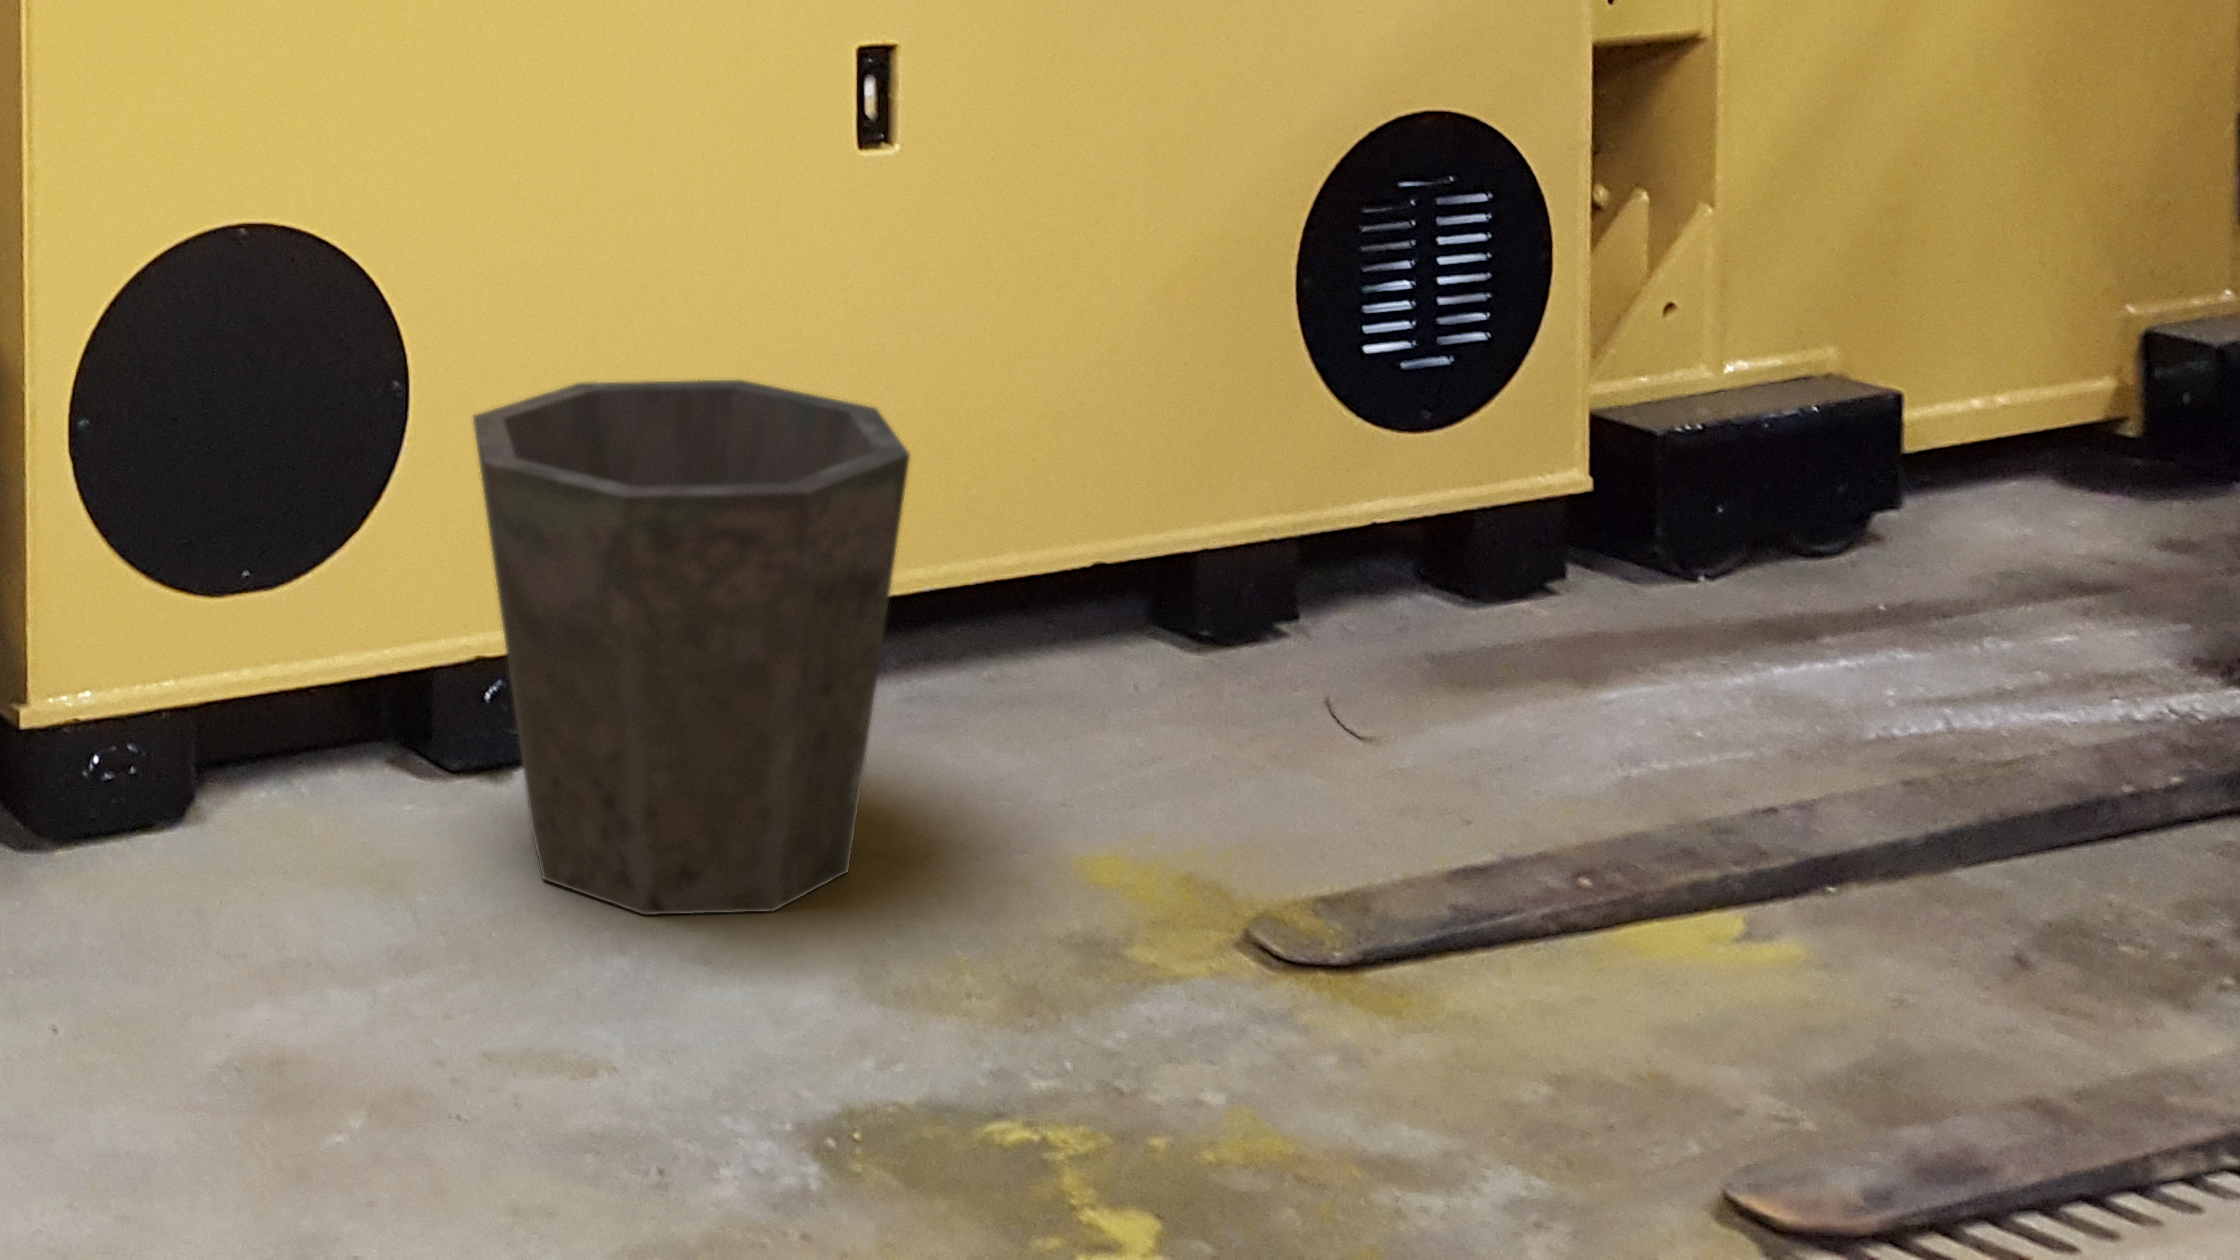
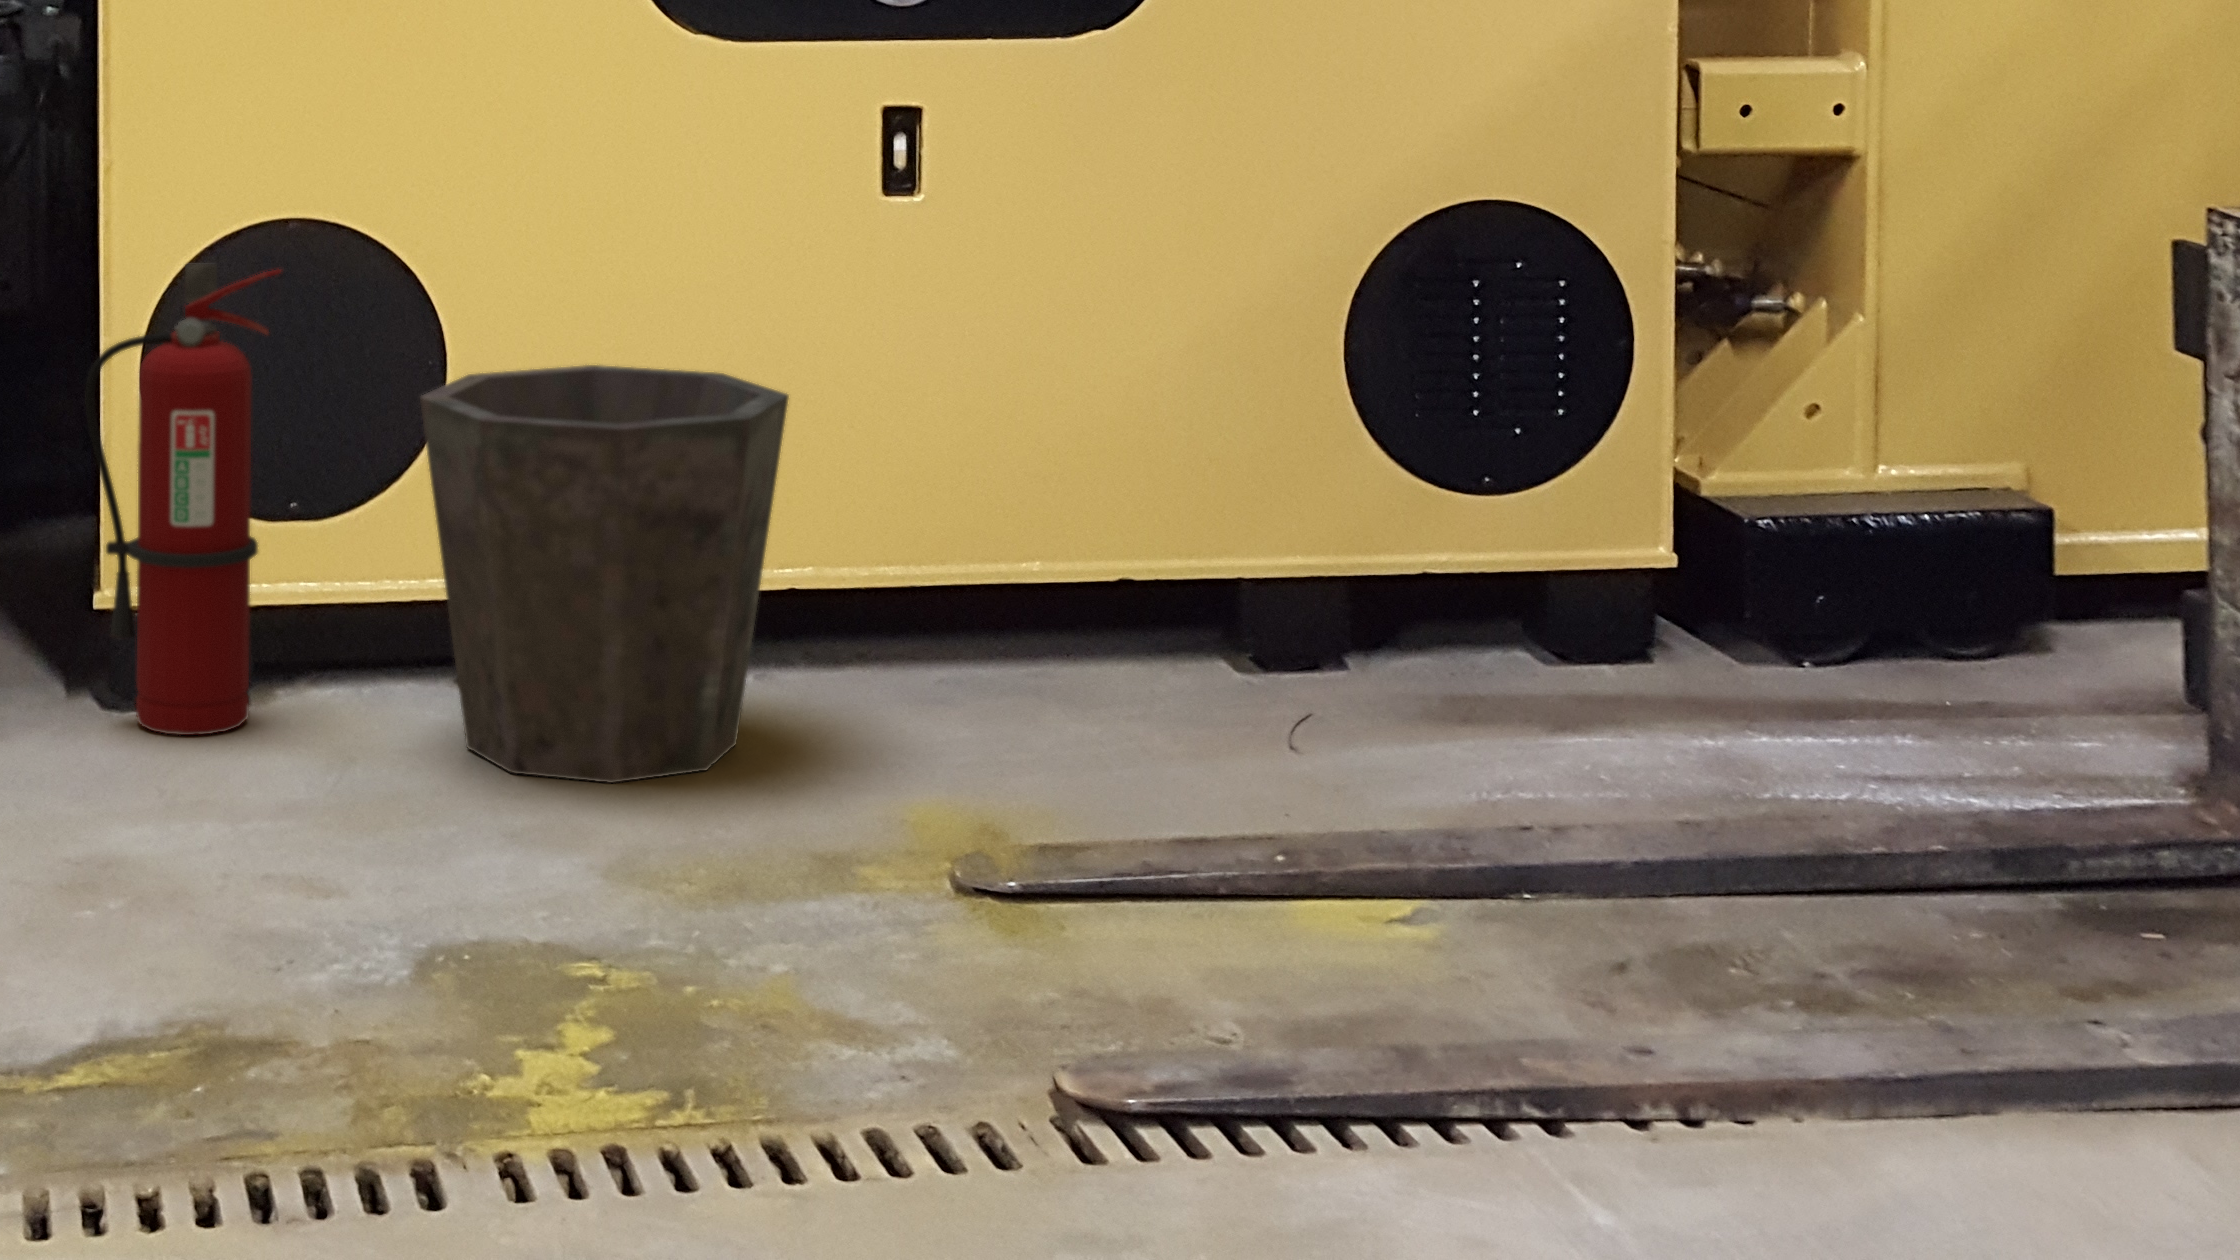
fire extinguisher: none [30,310,268,914] -> present [86,264,281,735]

